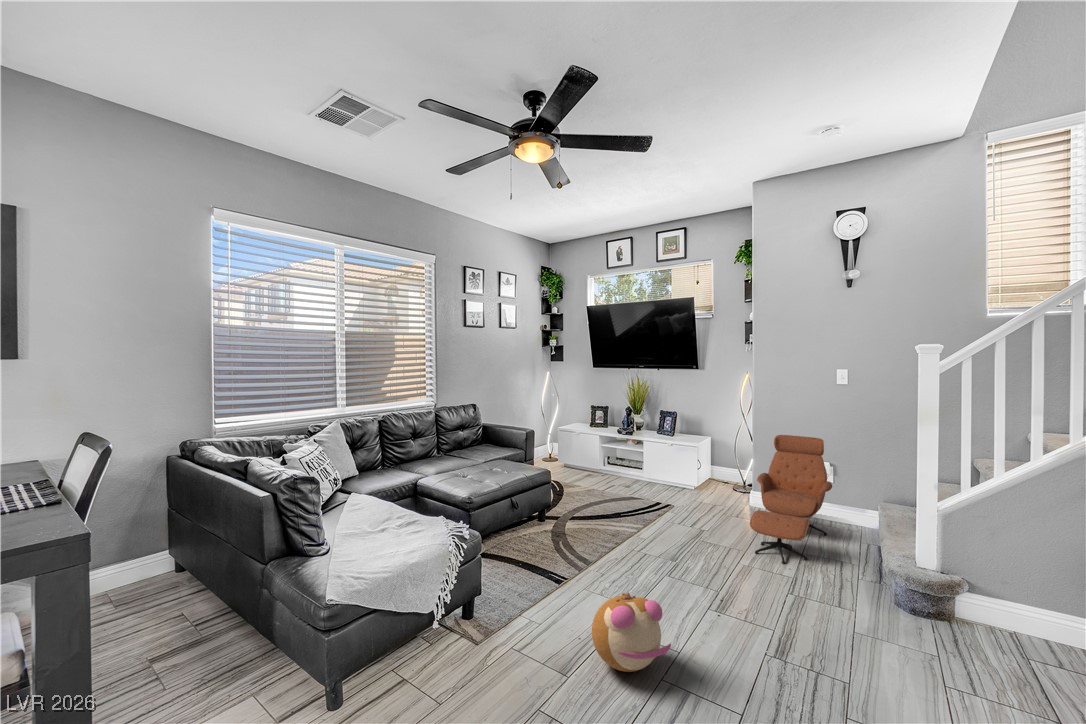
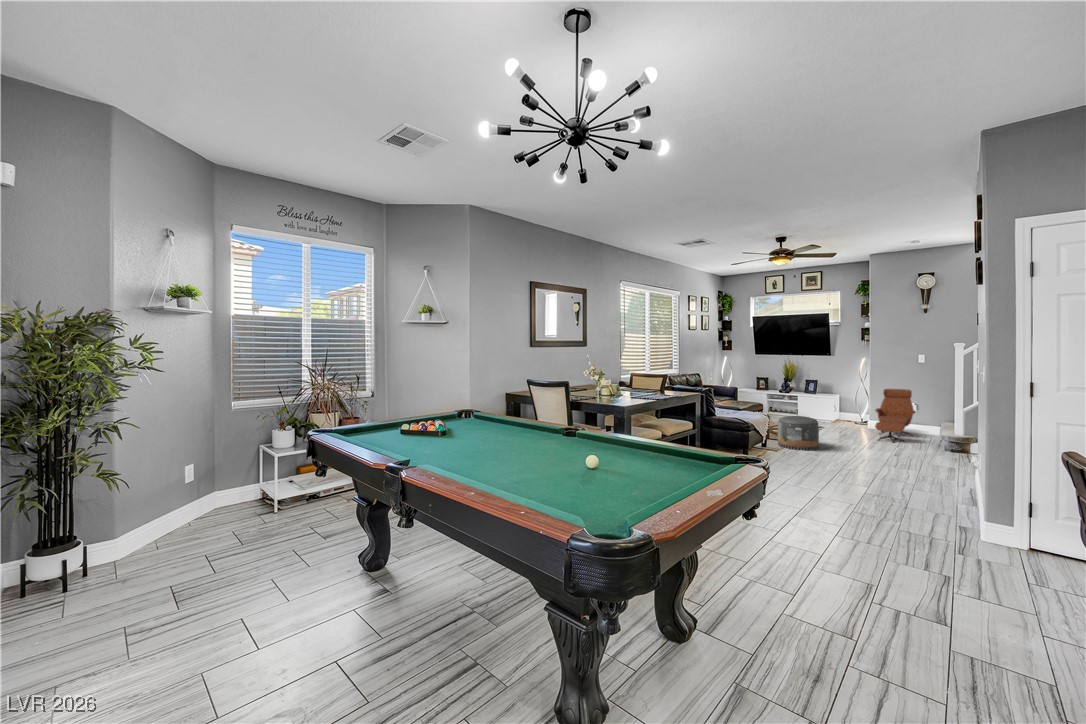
pouf: none [528,506,614,604] -> present [778,416,819,450]
plush toy: present [592,593,671,672] -> none [827,435,859,460]

